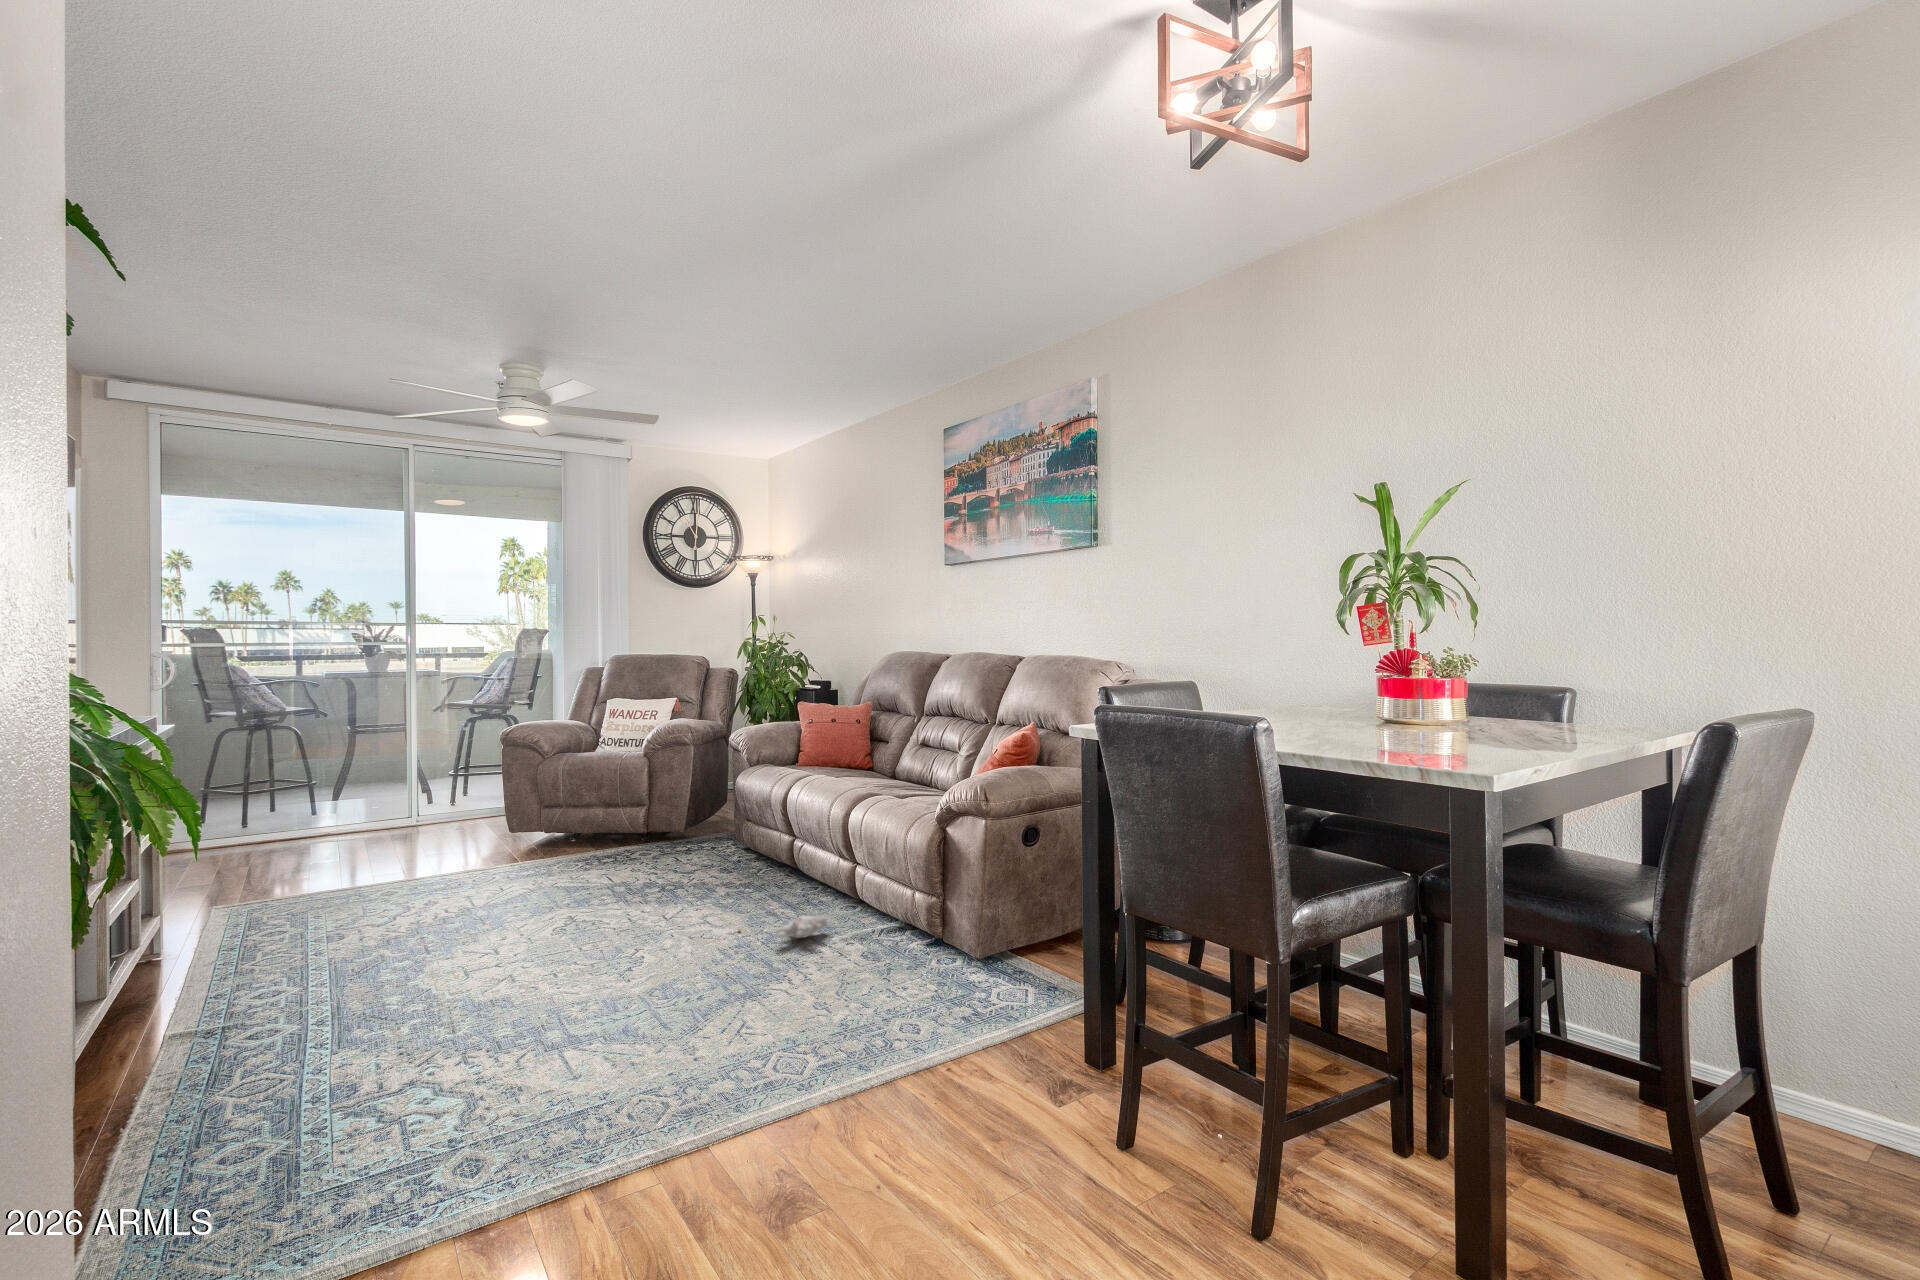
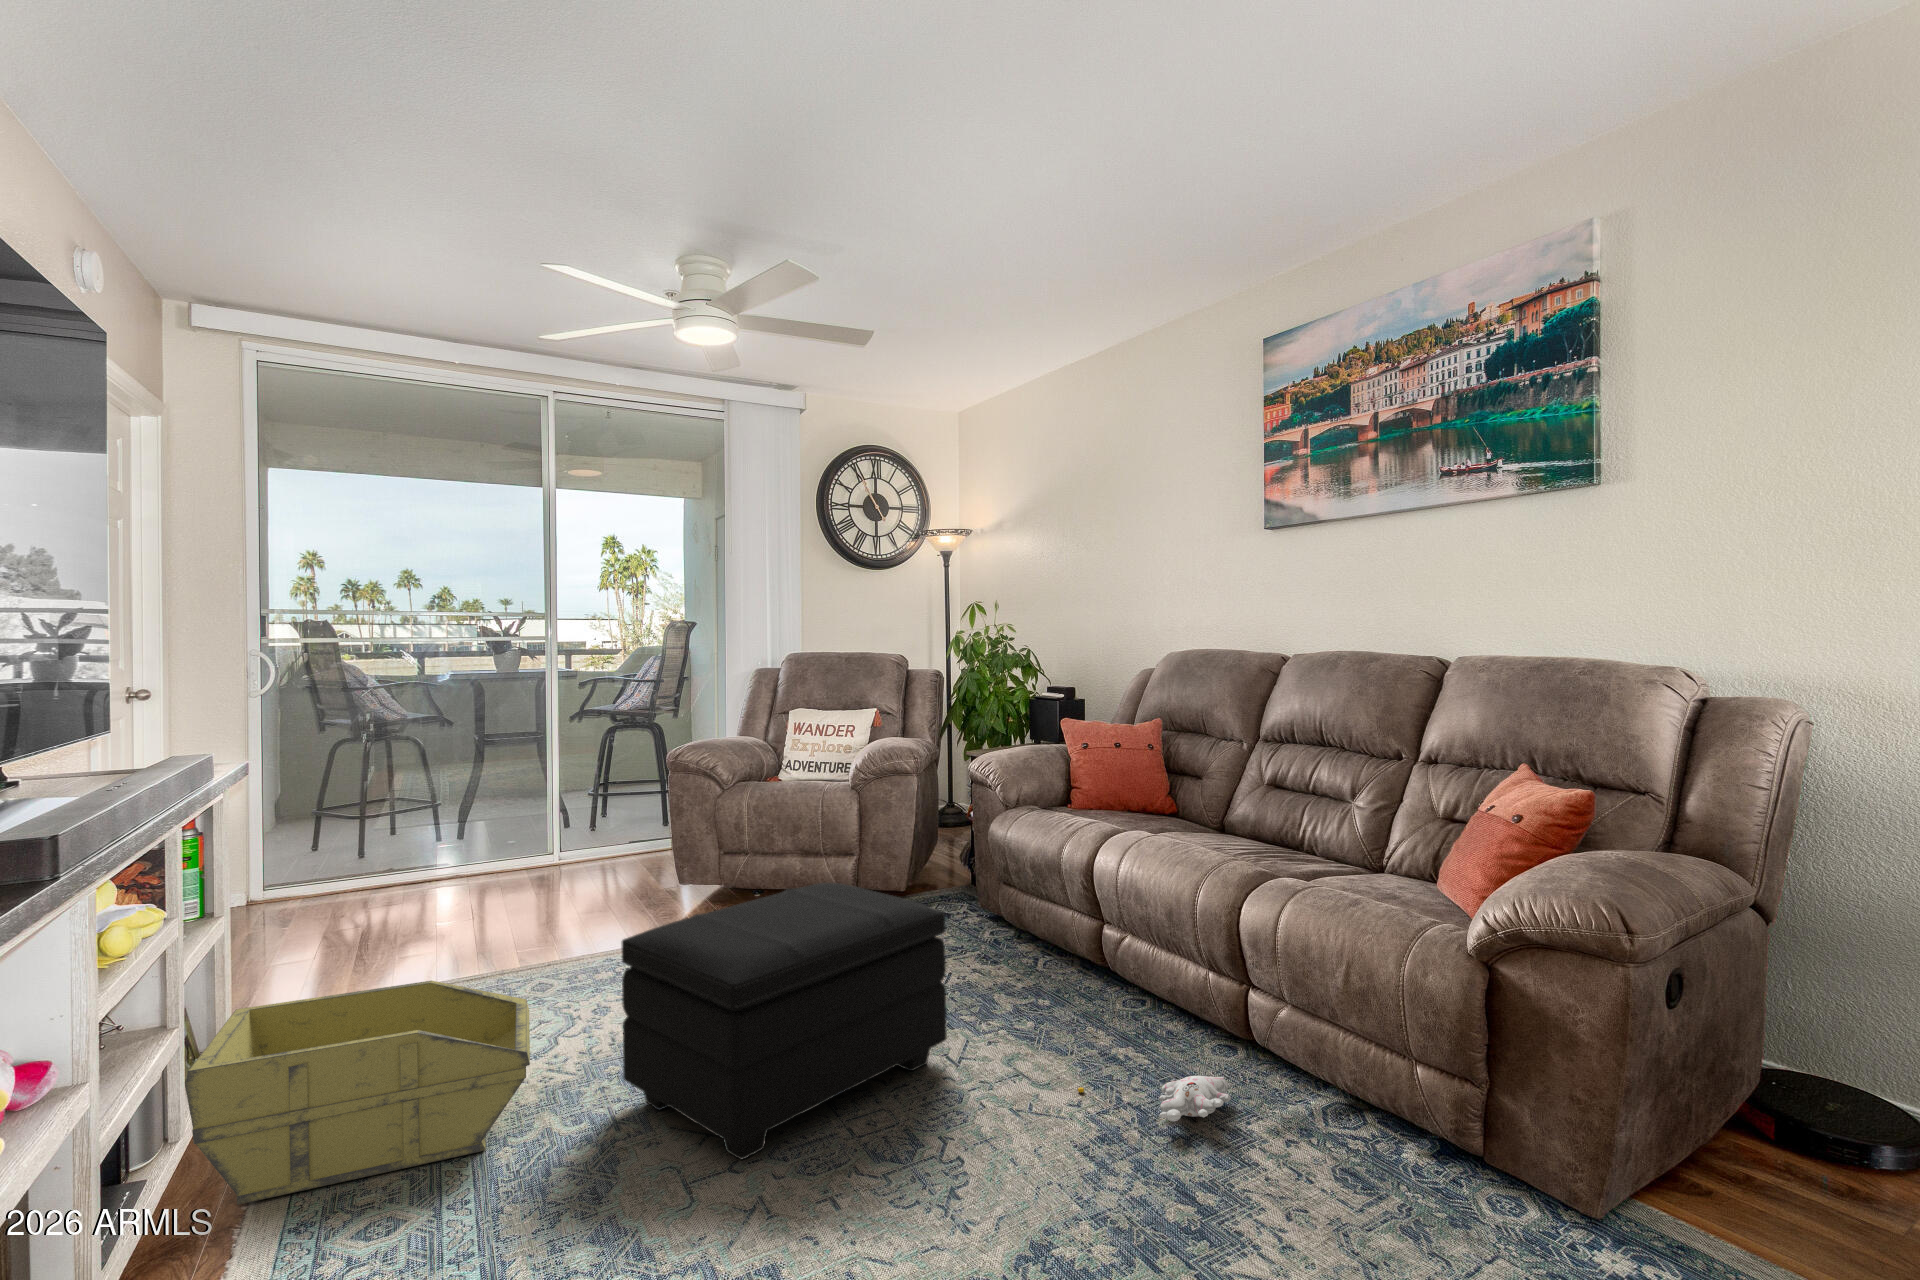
footstool: none [434,812,661,967] -> present [622,883,947,1159]
storage bin: none [142,873,374,997] -> present [185,981,530,1205]

